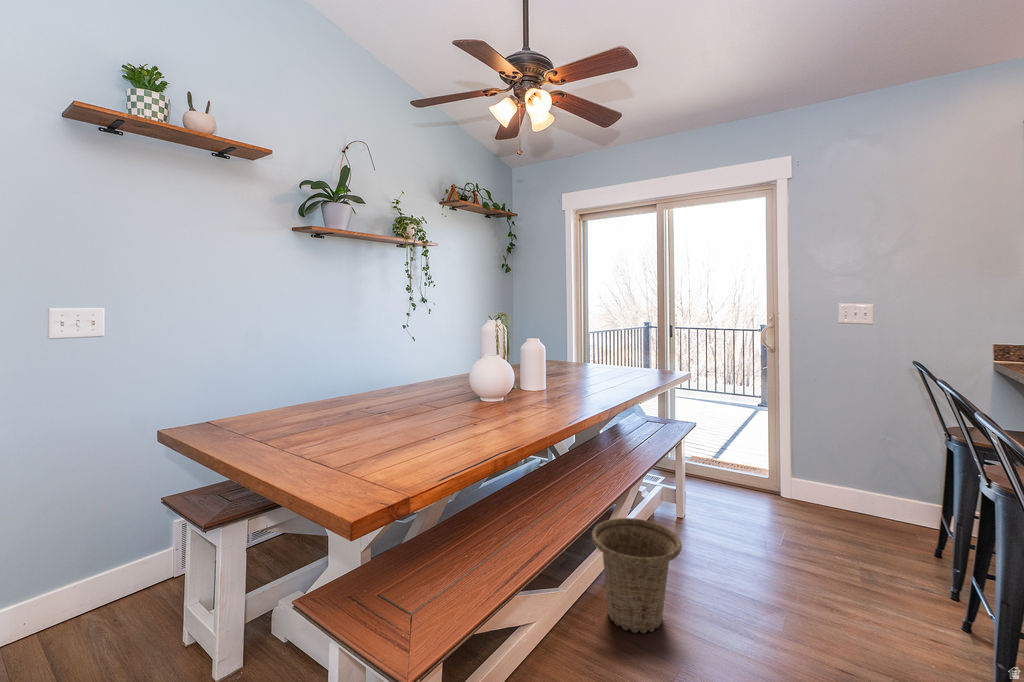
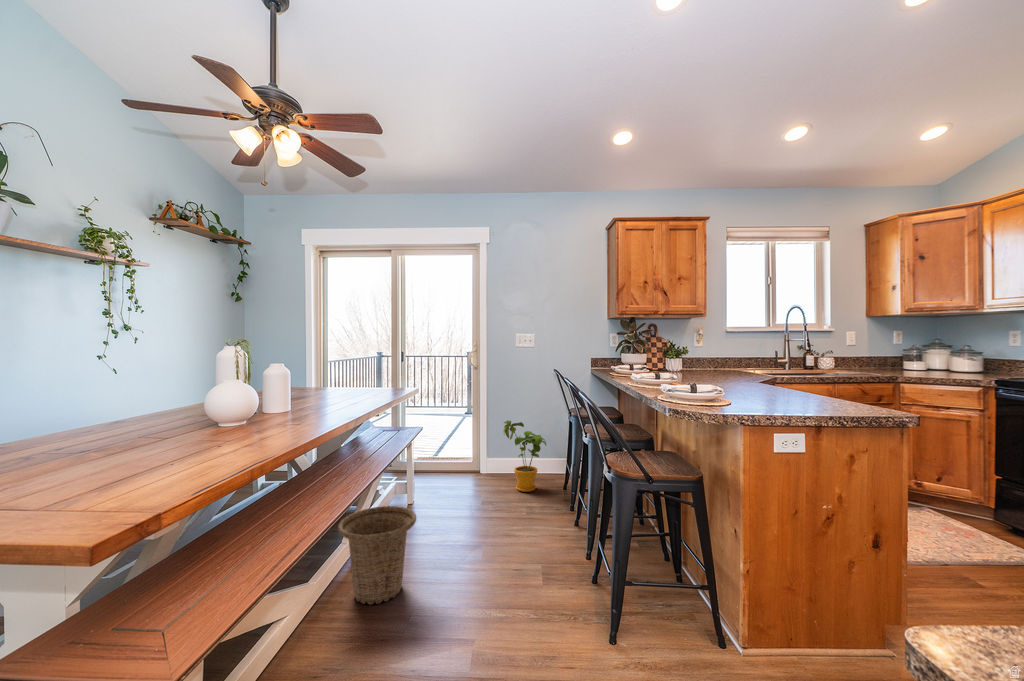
house plant: none [816,431,893,537] -> present [504,420,546,492]

